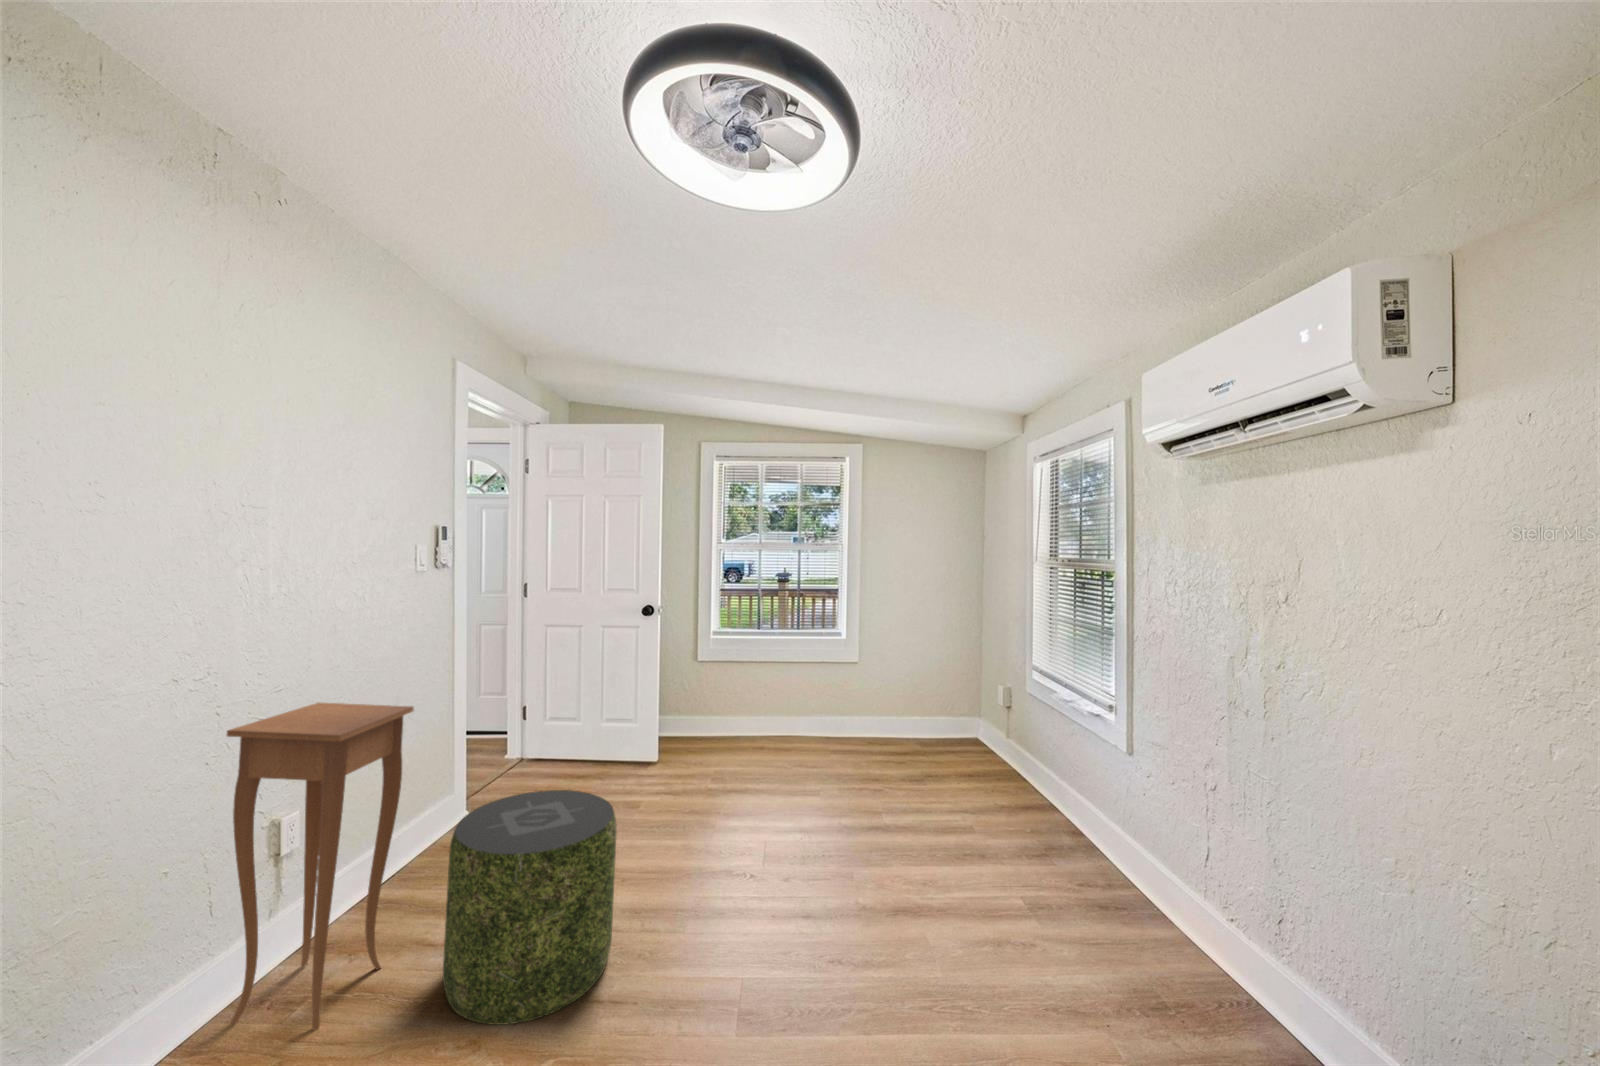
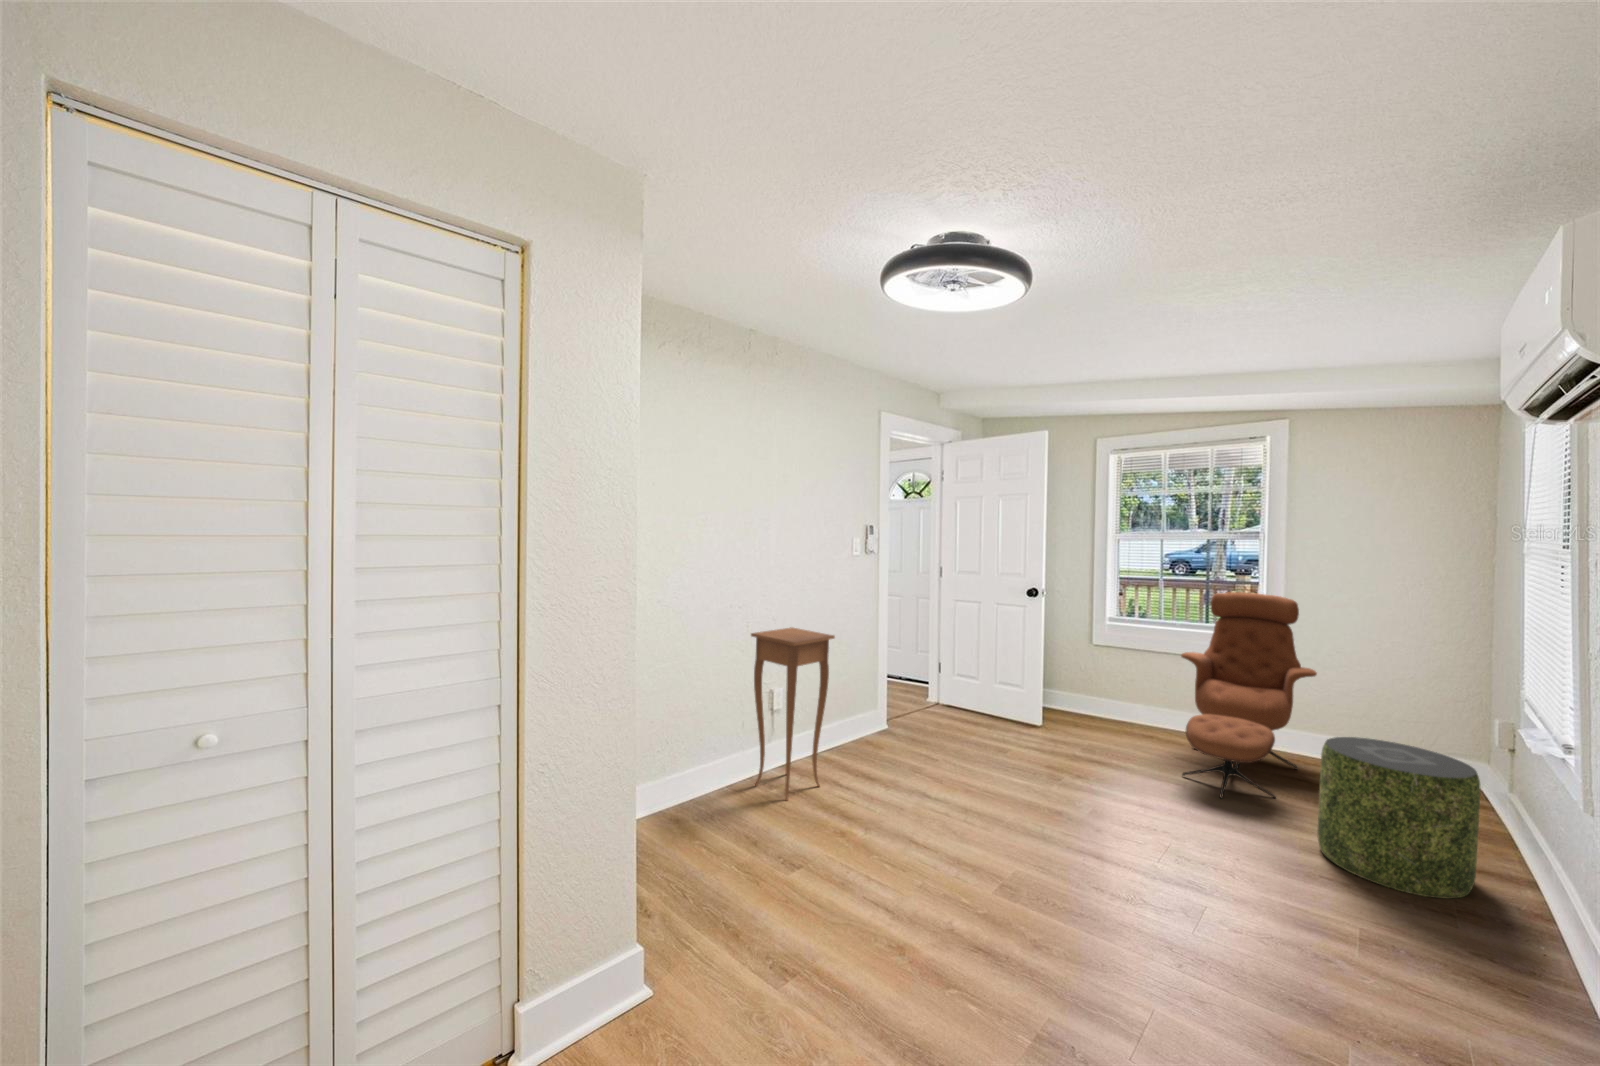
lounge chair: none [790,597,894,801] -> present [1181,592,1317,798]
pouf: present [443,790,617,1025] -> present [1317,737,1480,899]

